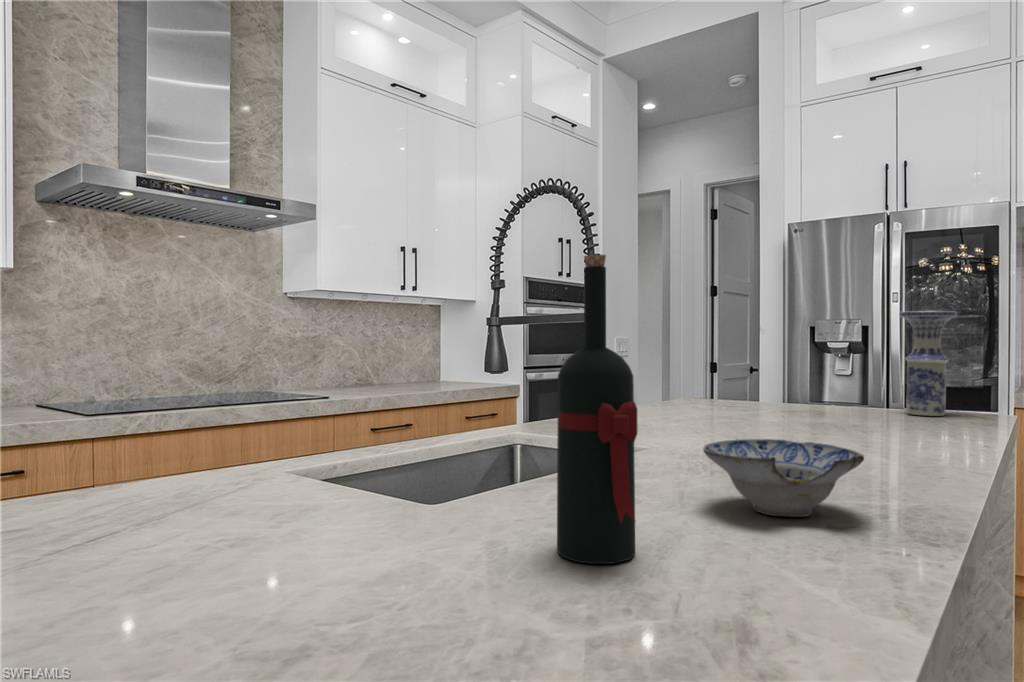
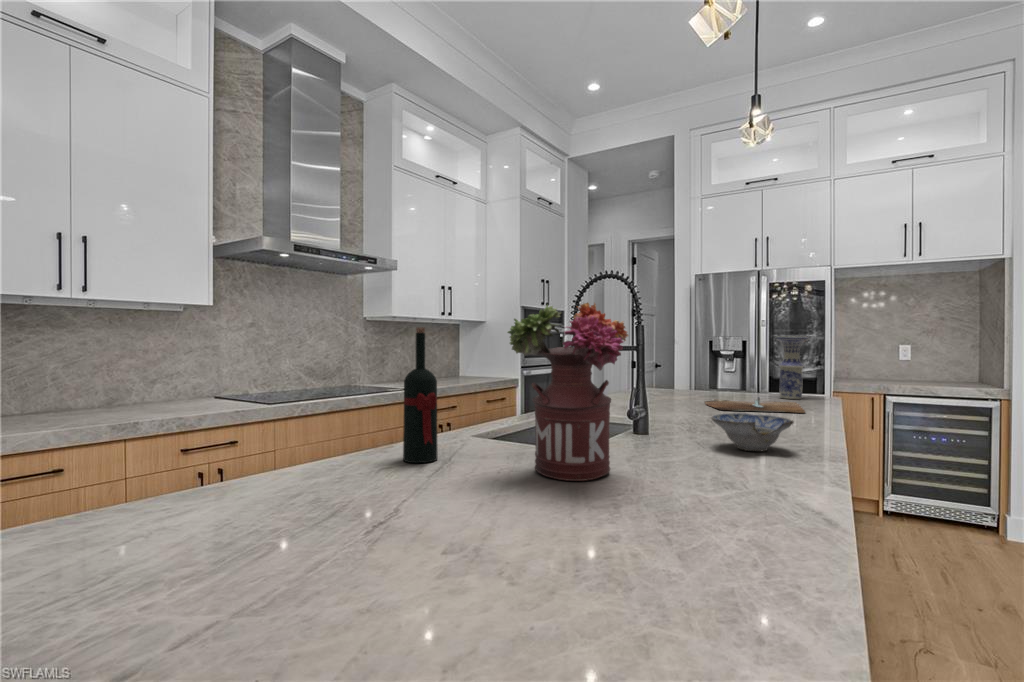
flower arrangement: none [203,199,469,582] -> present [507,303,628,481]
wine bottle: present [557,254,638,564] -> present [403,327,438,463]
cutting board: none [769,410,938,439] -> present [705,397,805,413]

